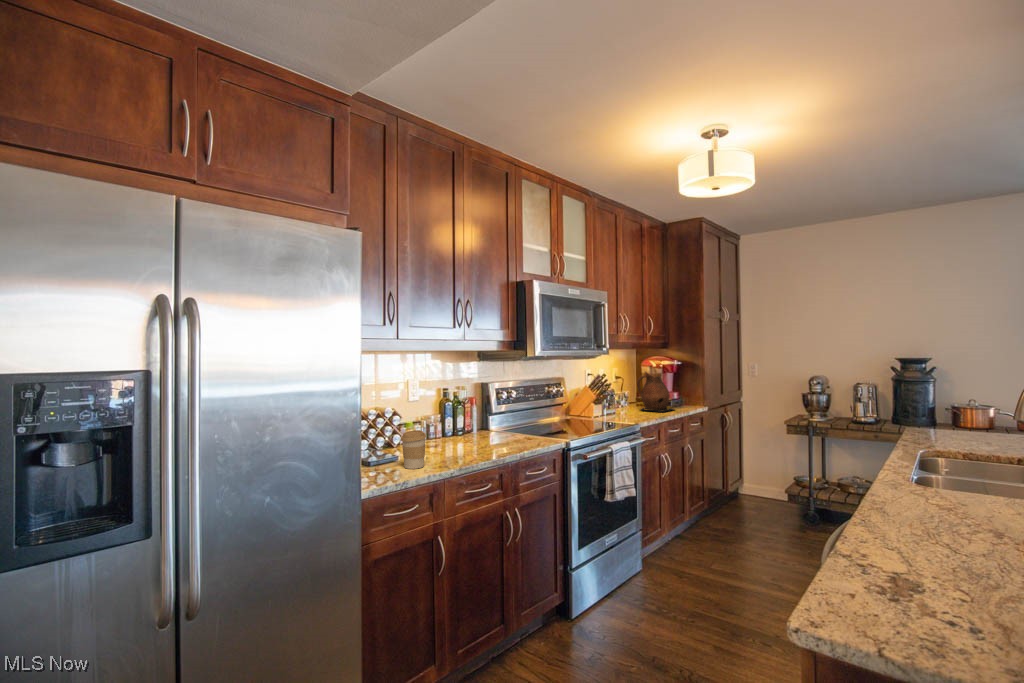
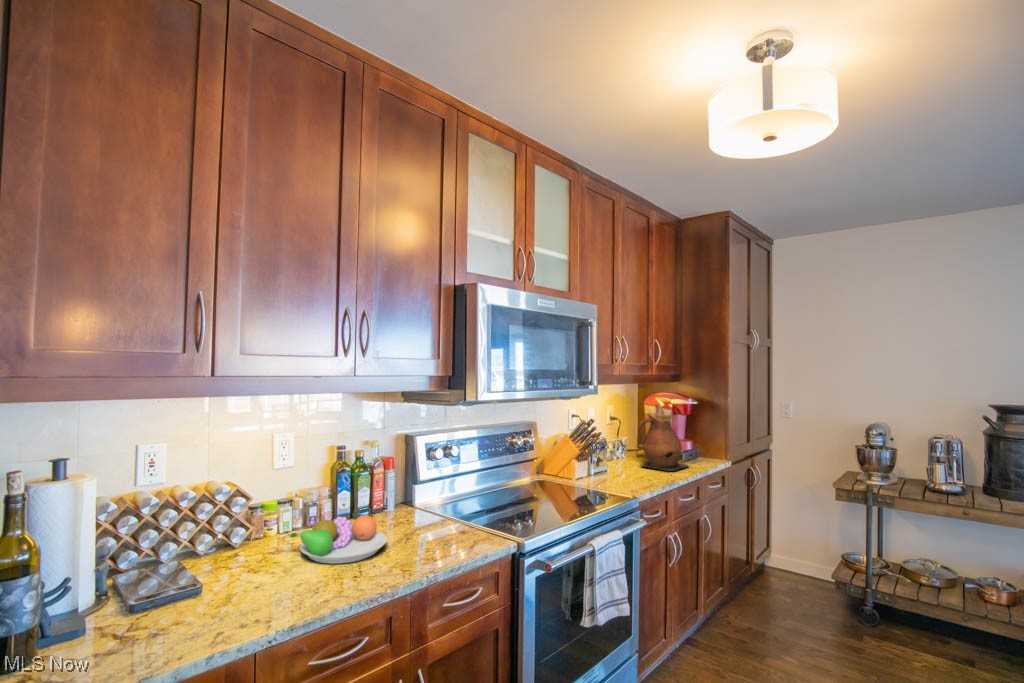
fruit bowl: none [434,425,488,450] -> present [290,514,387,564]
coffee cup: present [401,430,426,469] -> none [178,551,232,633]

